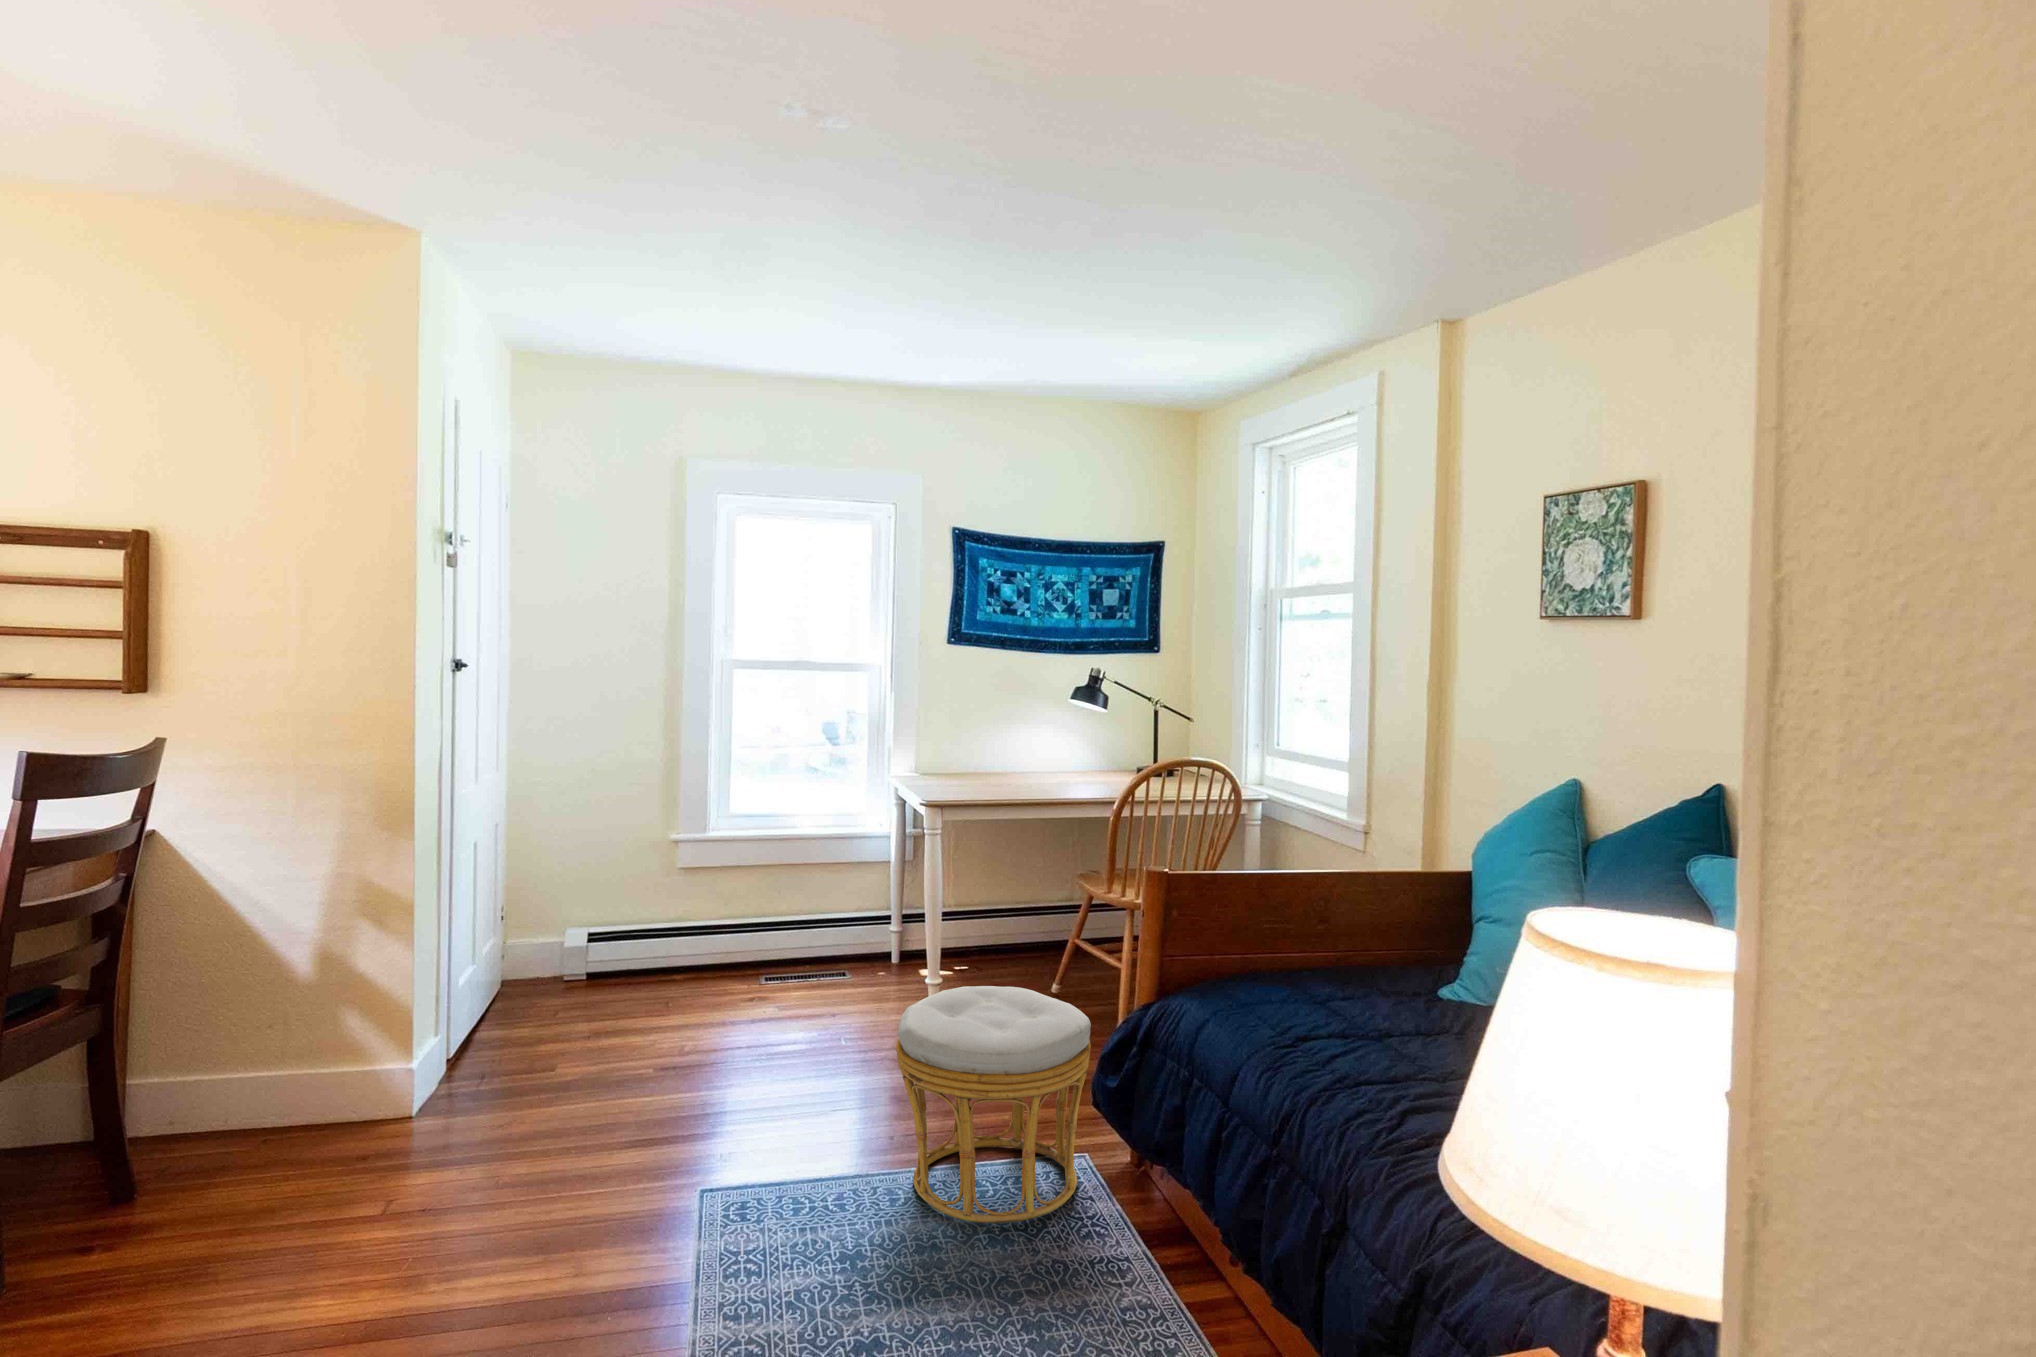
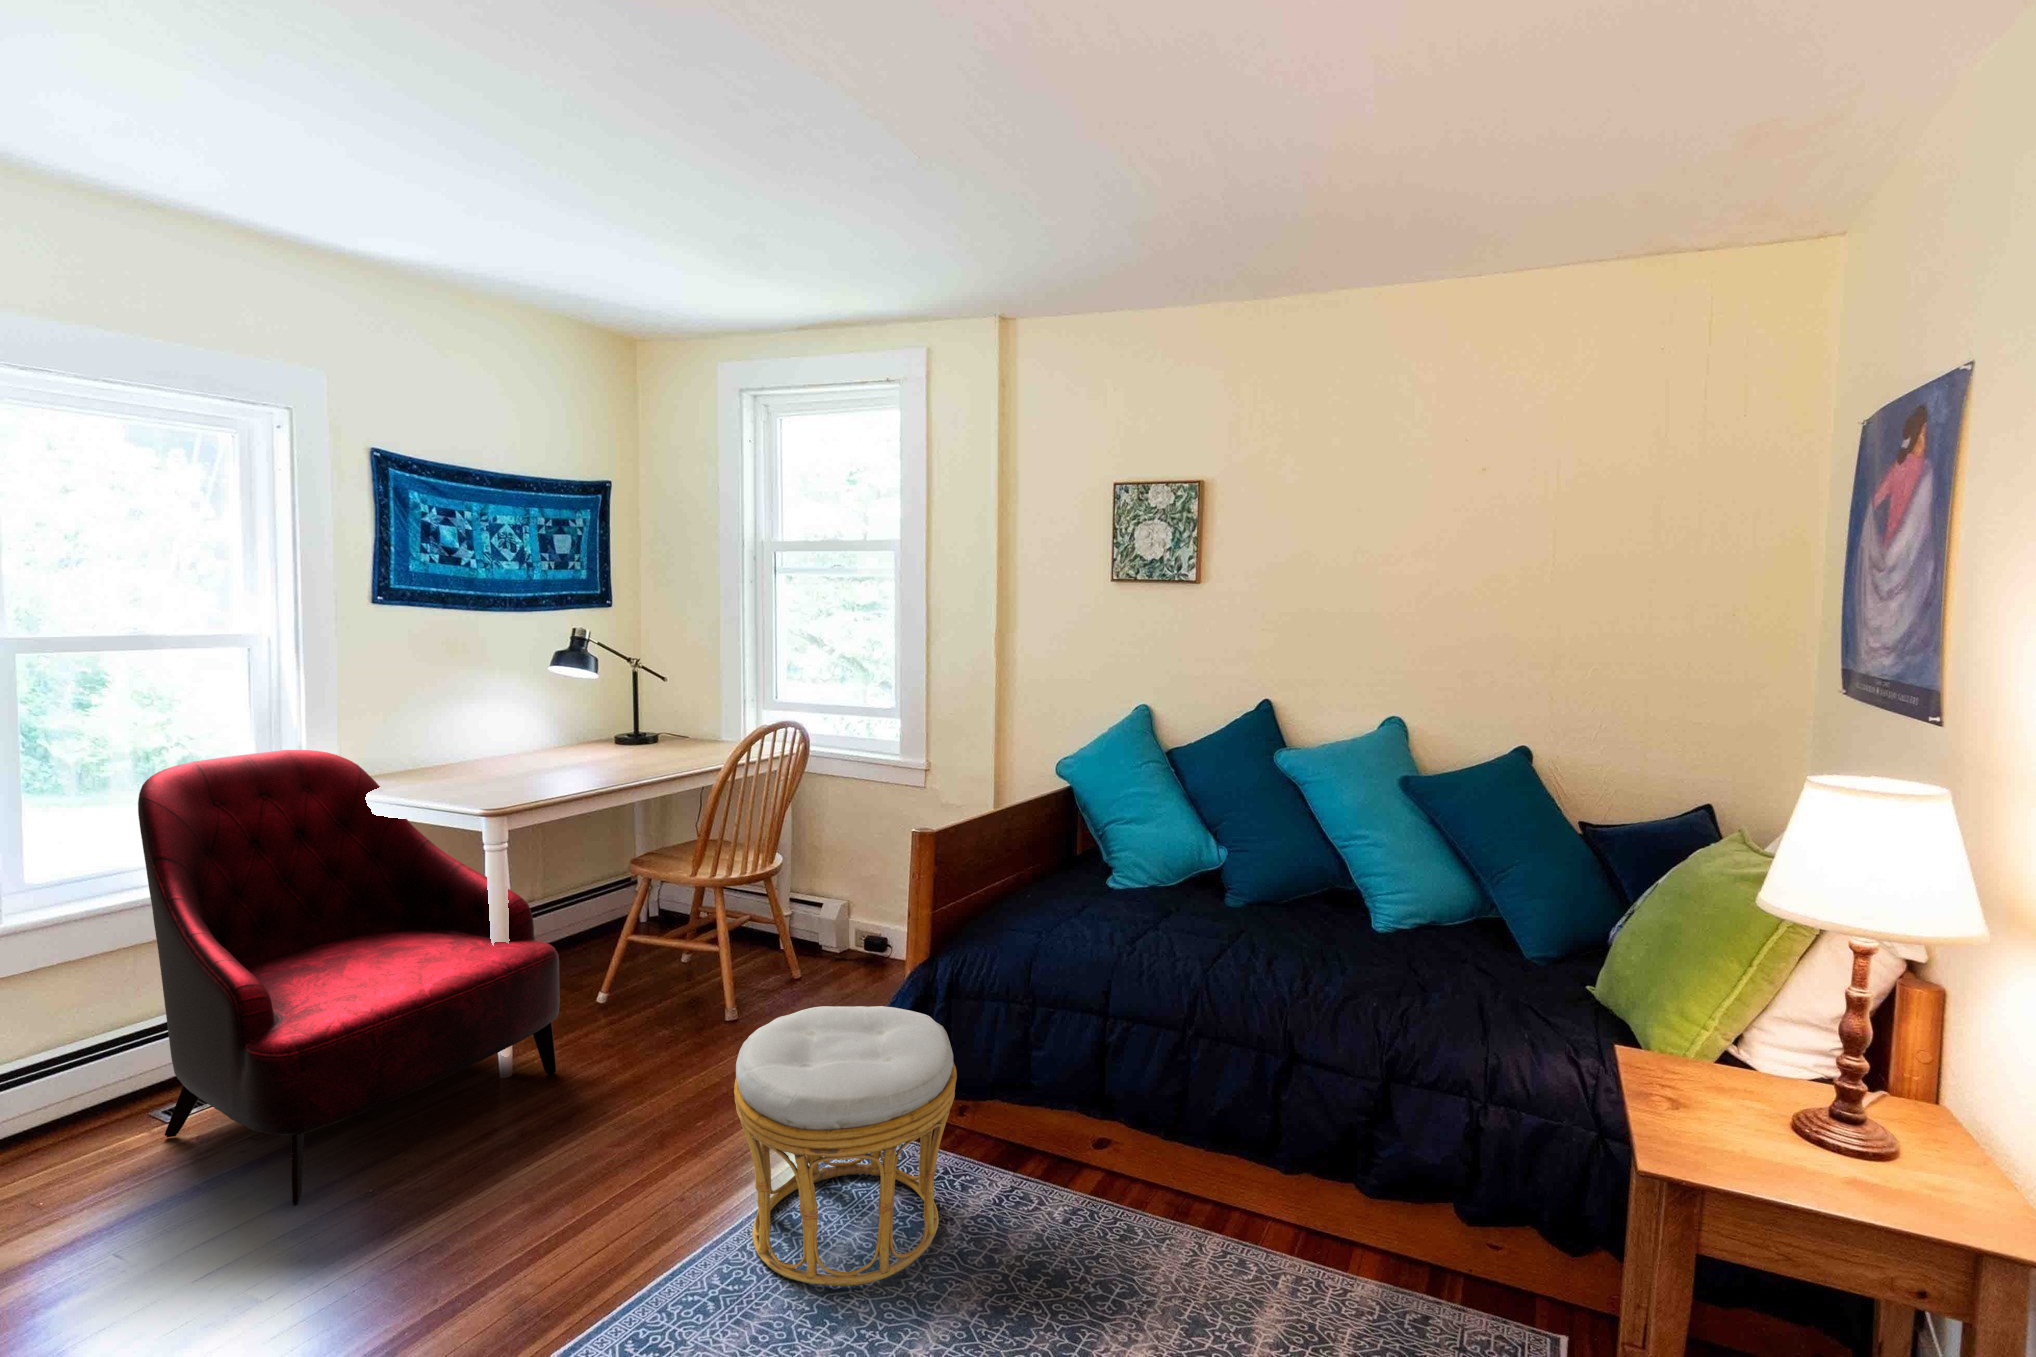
armchair: none [754,744,979,1035] -> present [138,750,560,1205]

